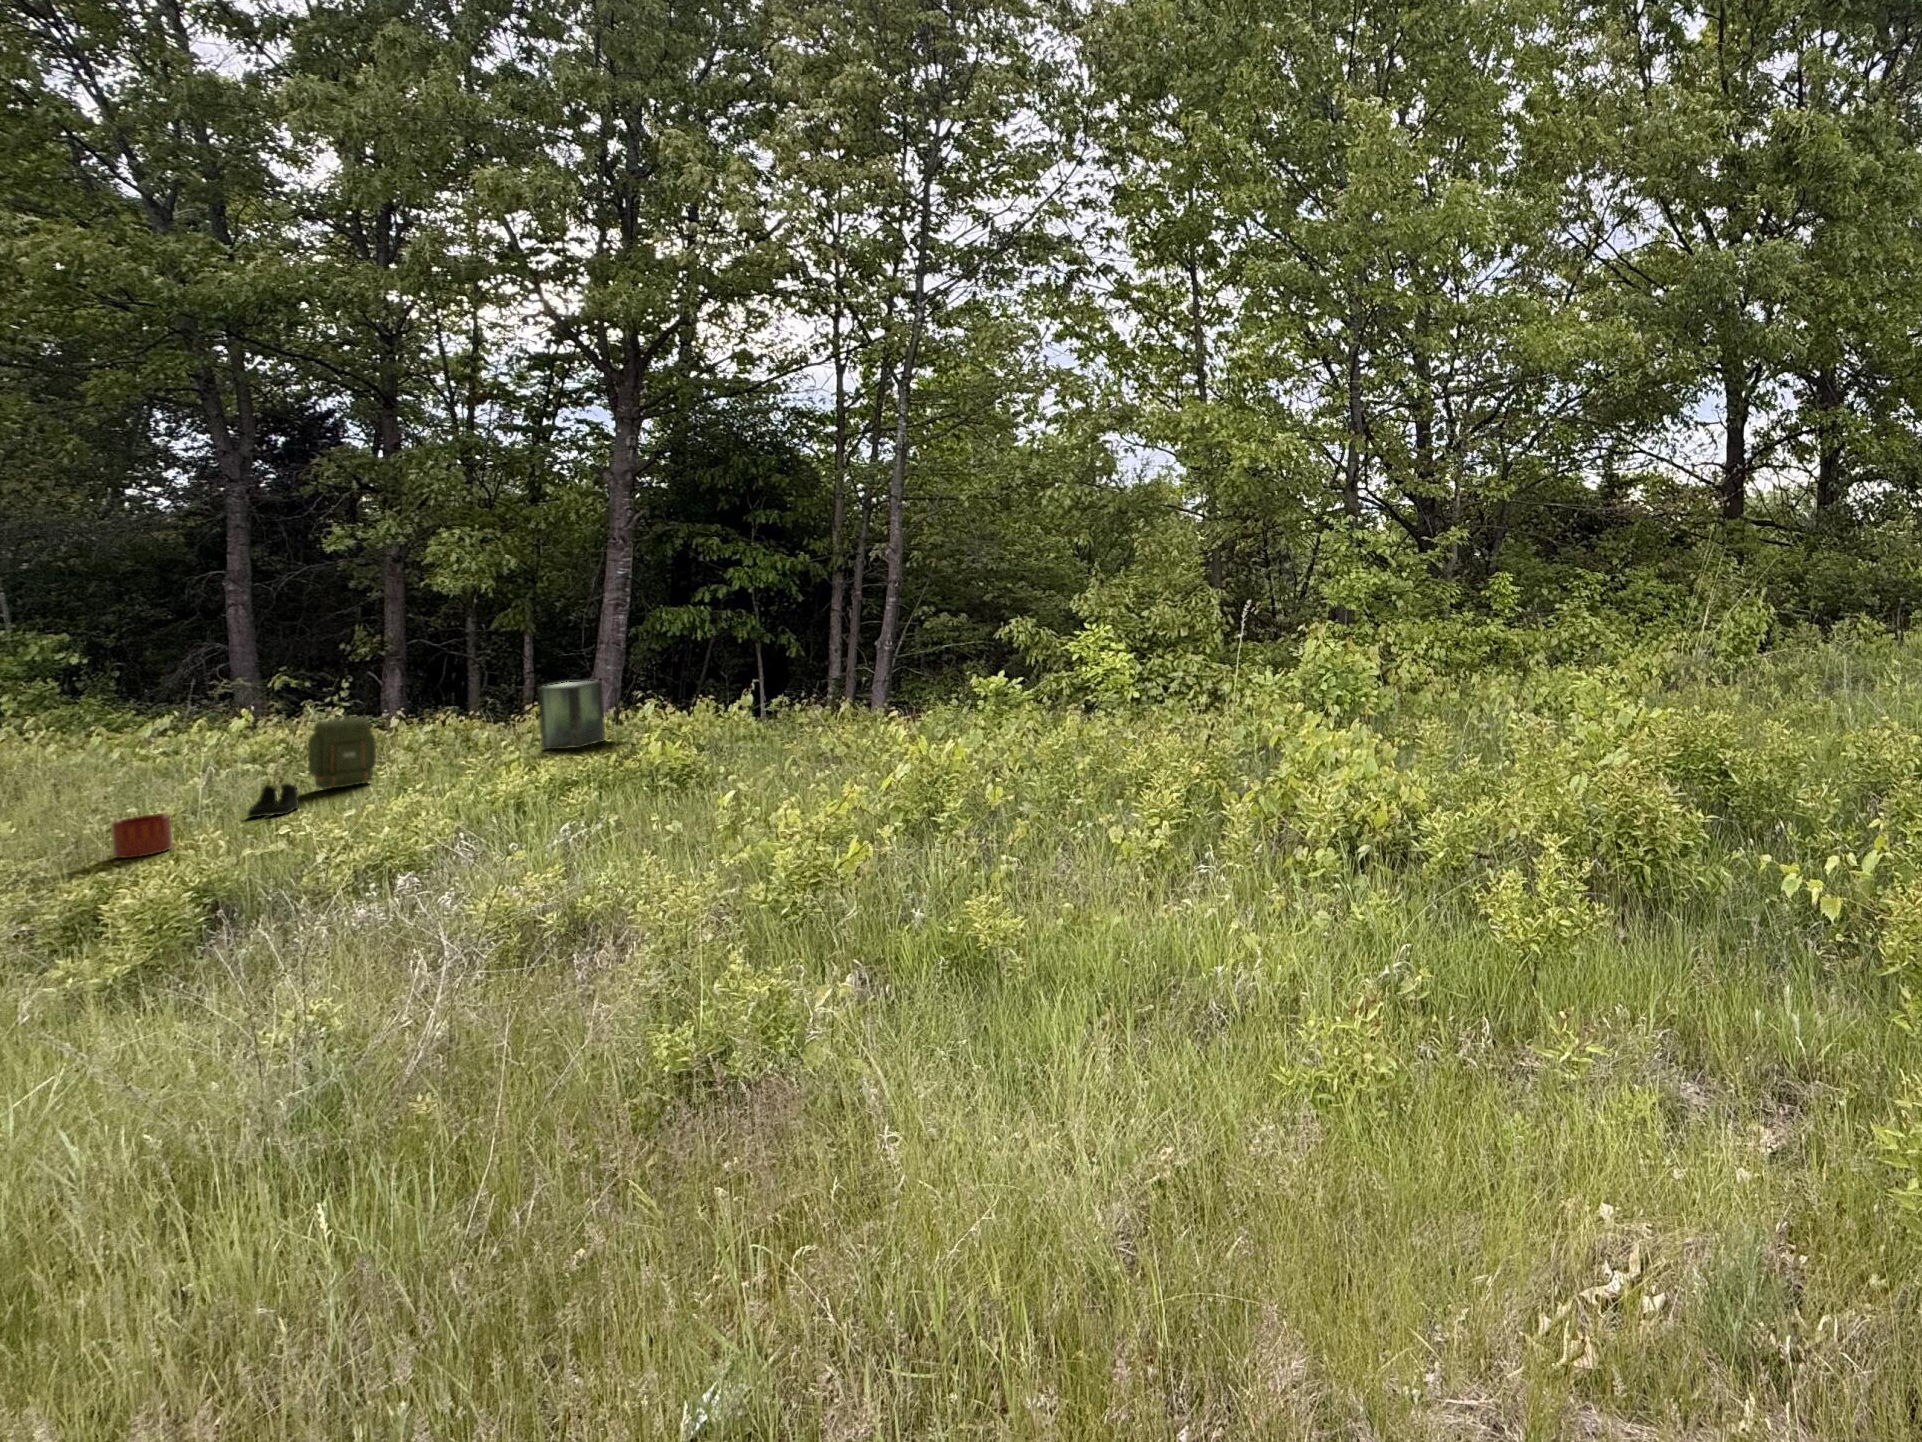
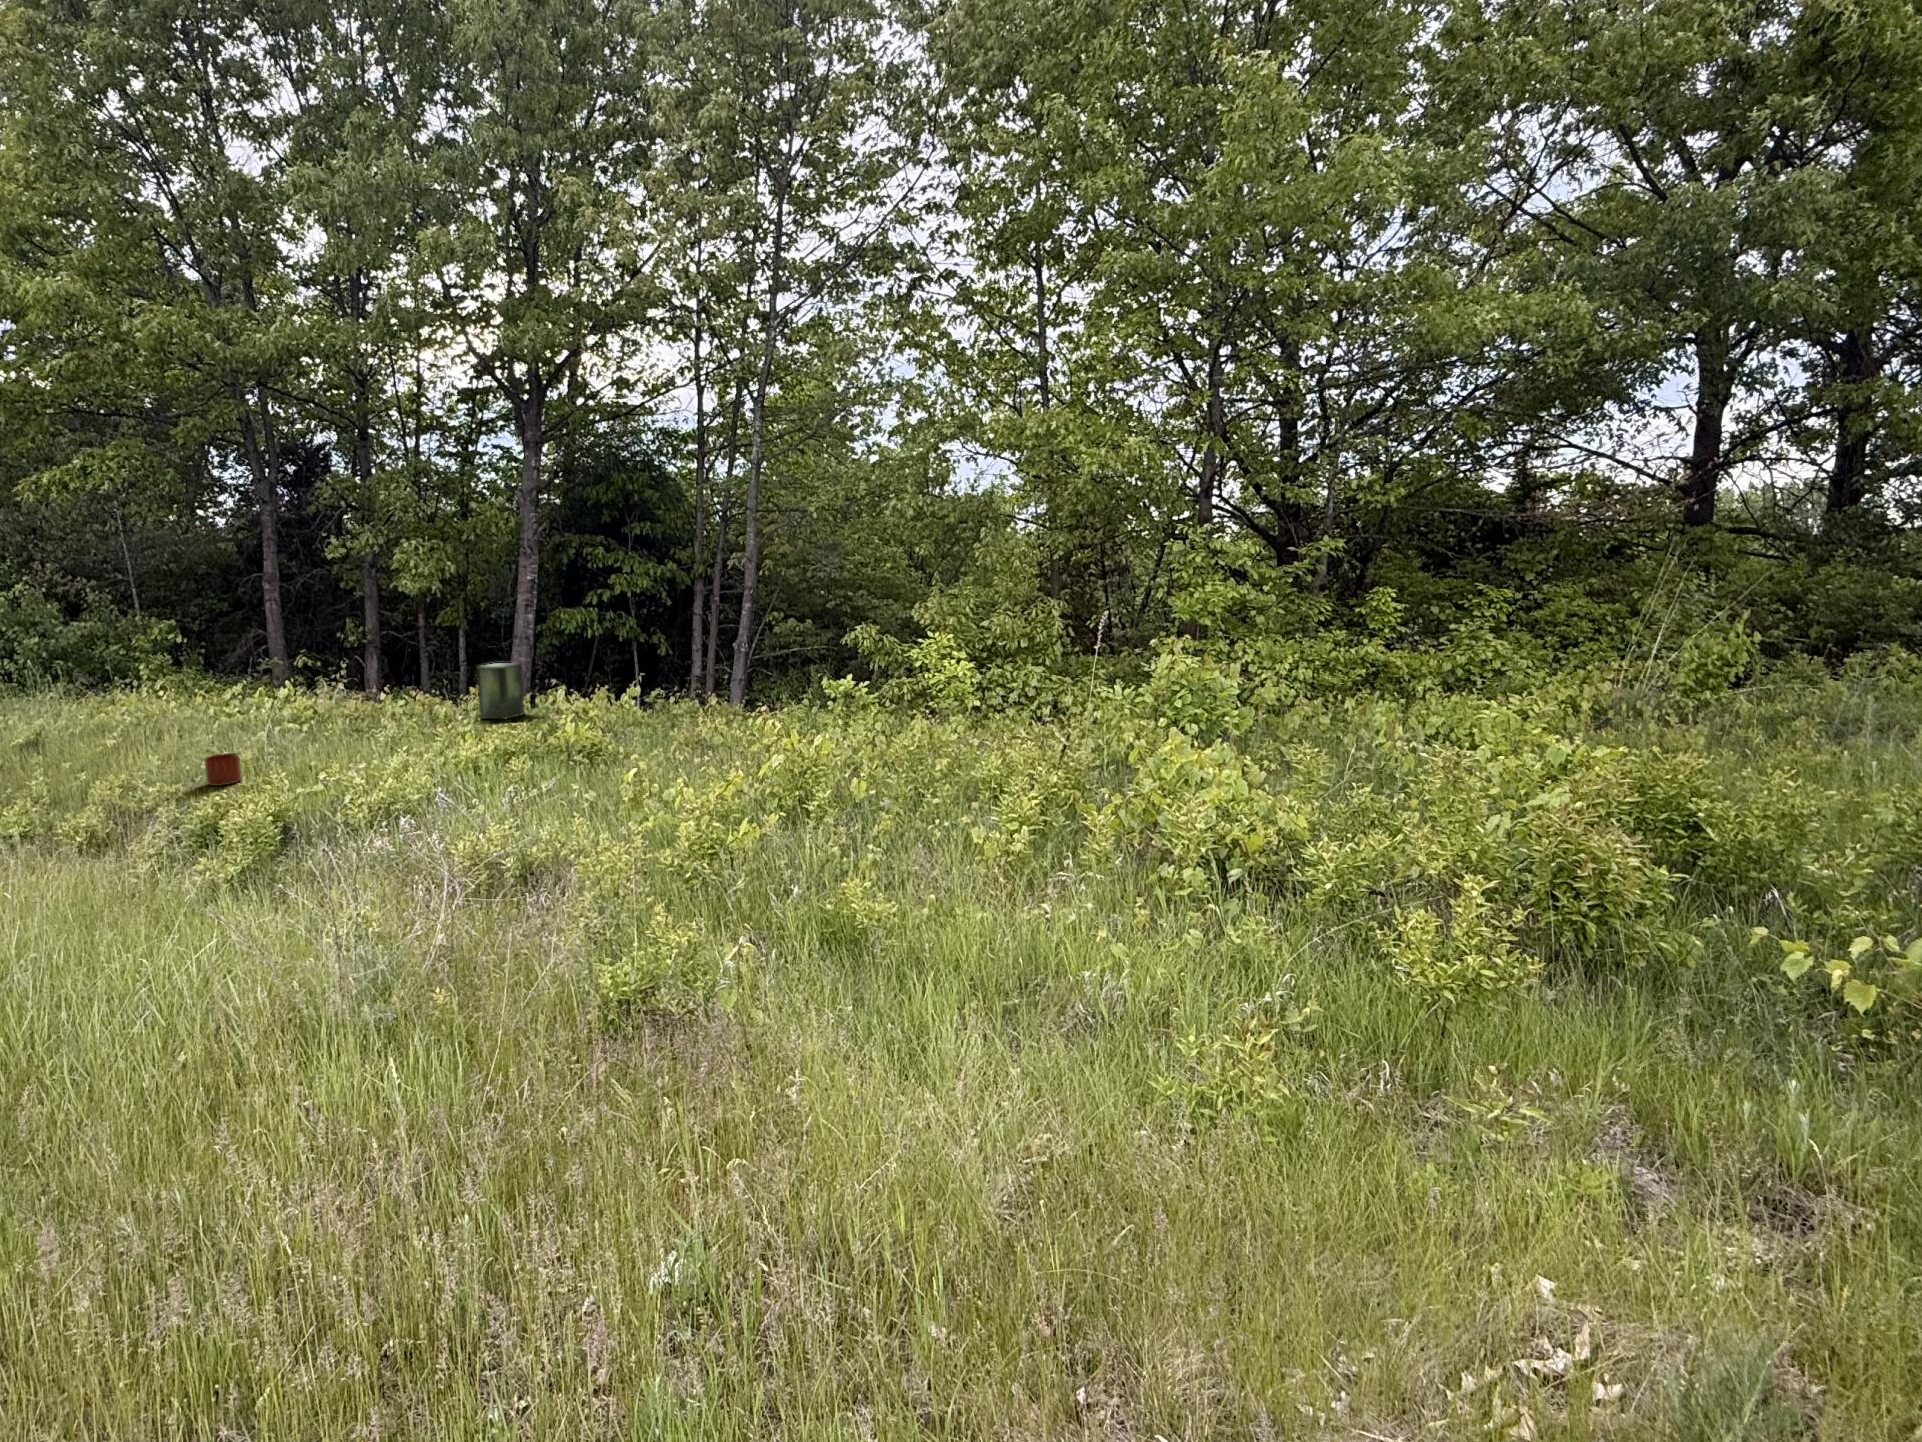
backpack: present [308,718,376,789] -> none [324,683,368,740]
boots: present [247,783,299,818] -> none [287,734,320,760]

